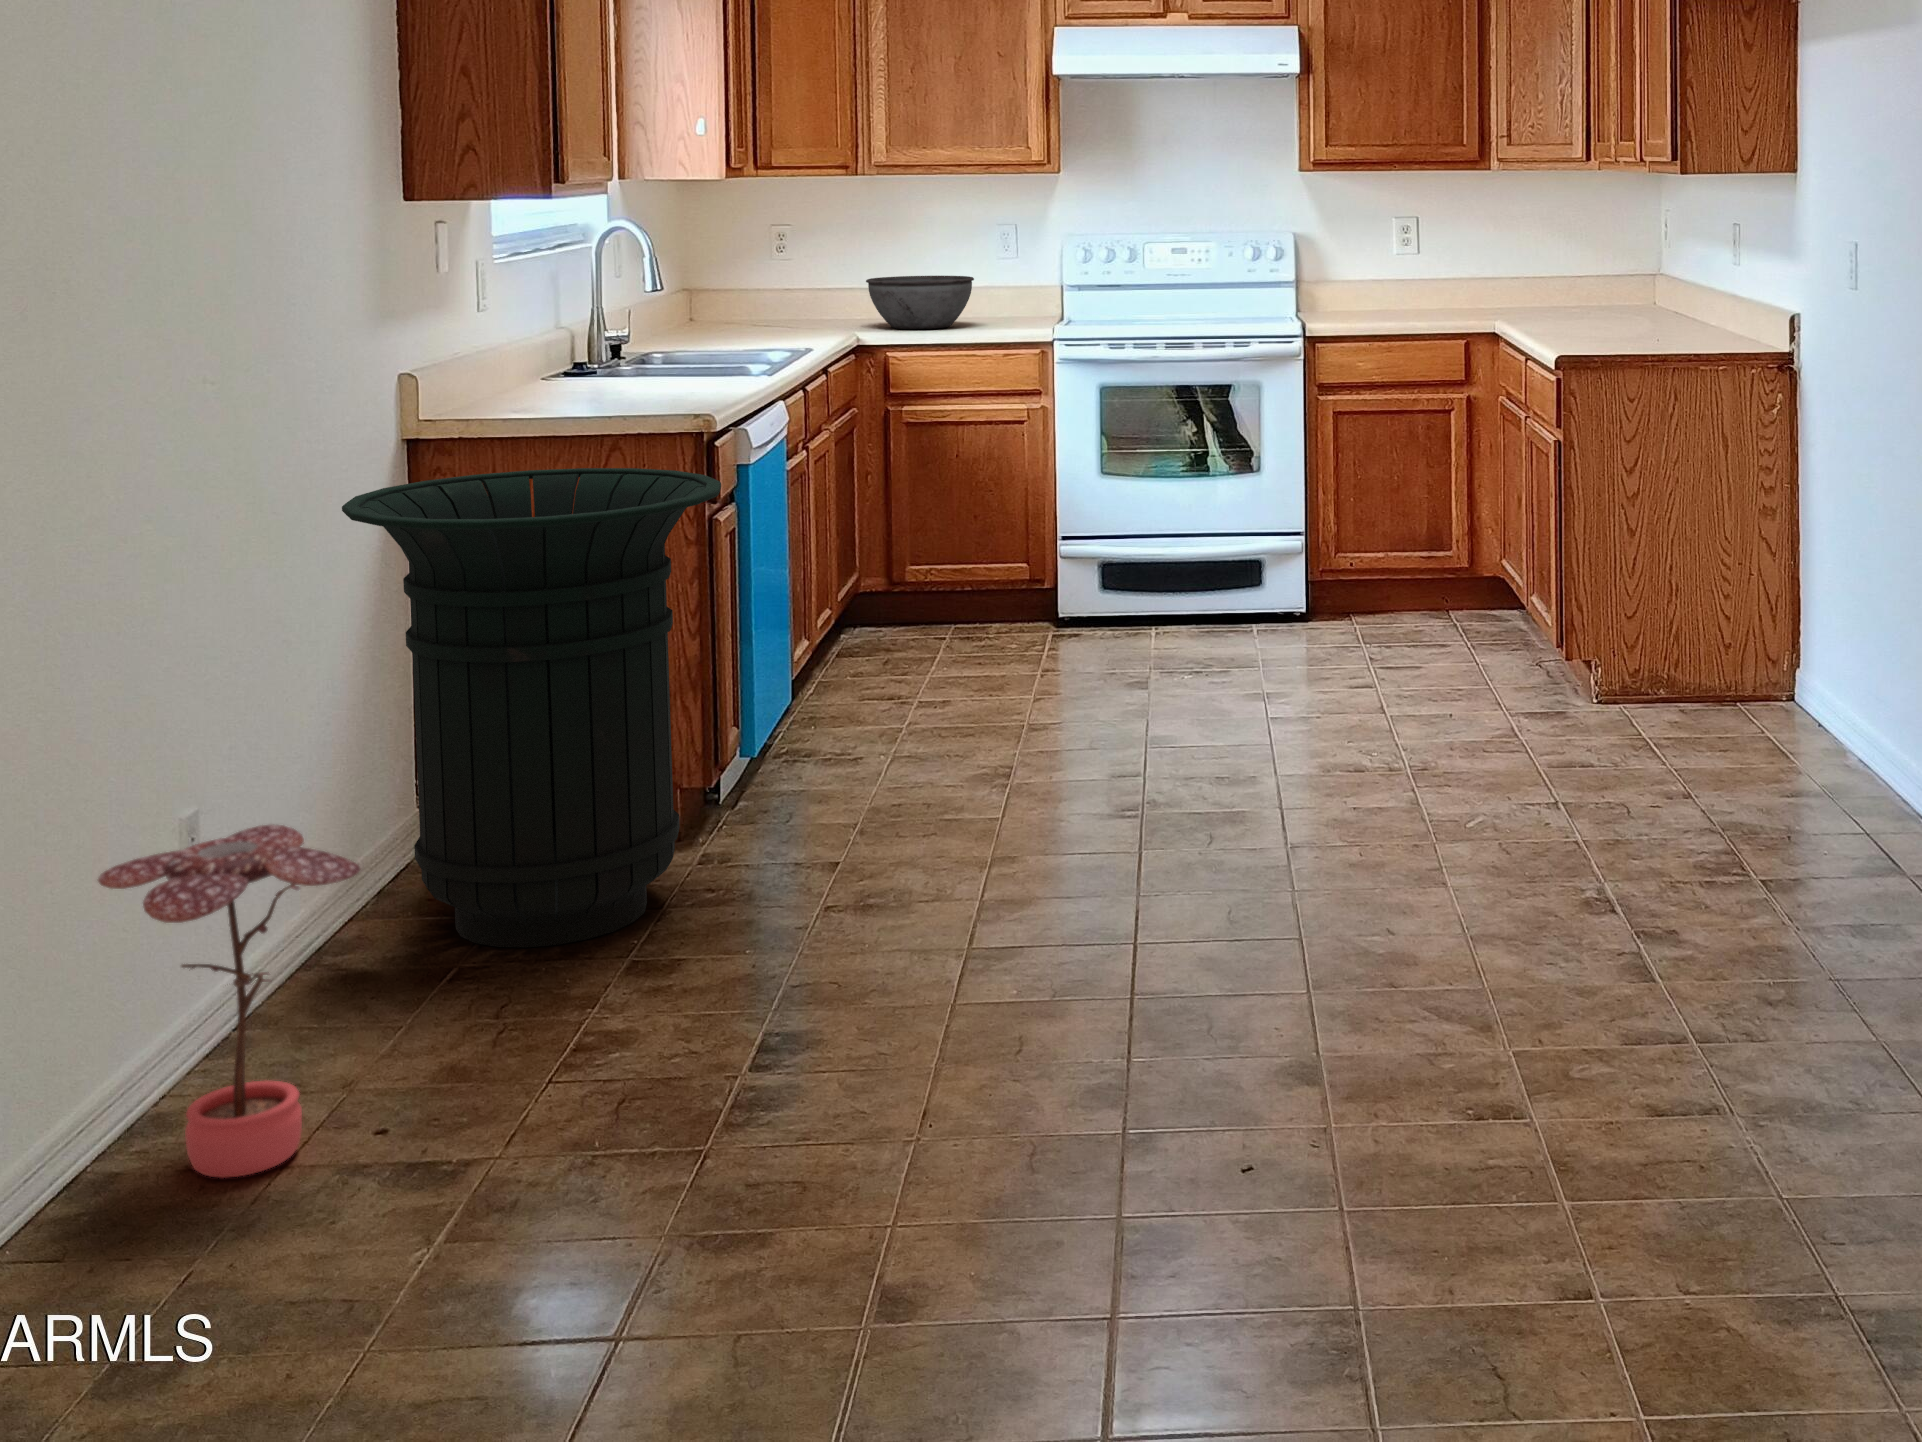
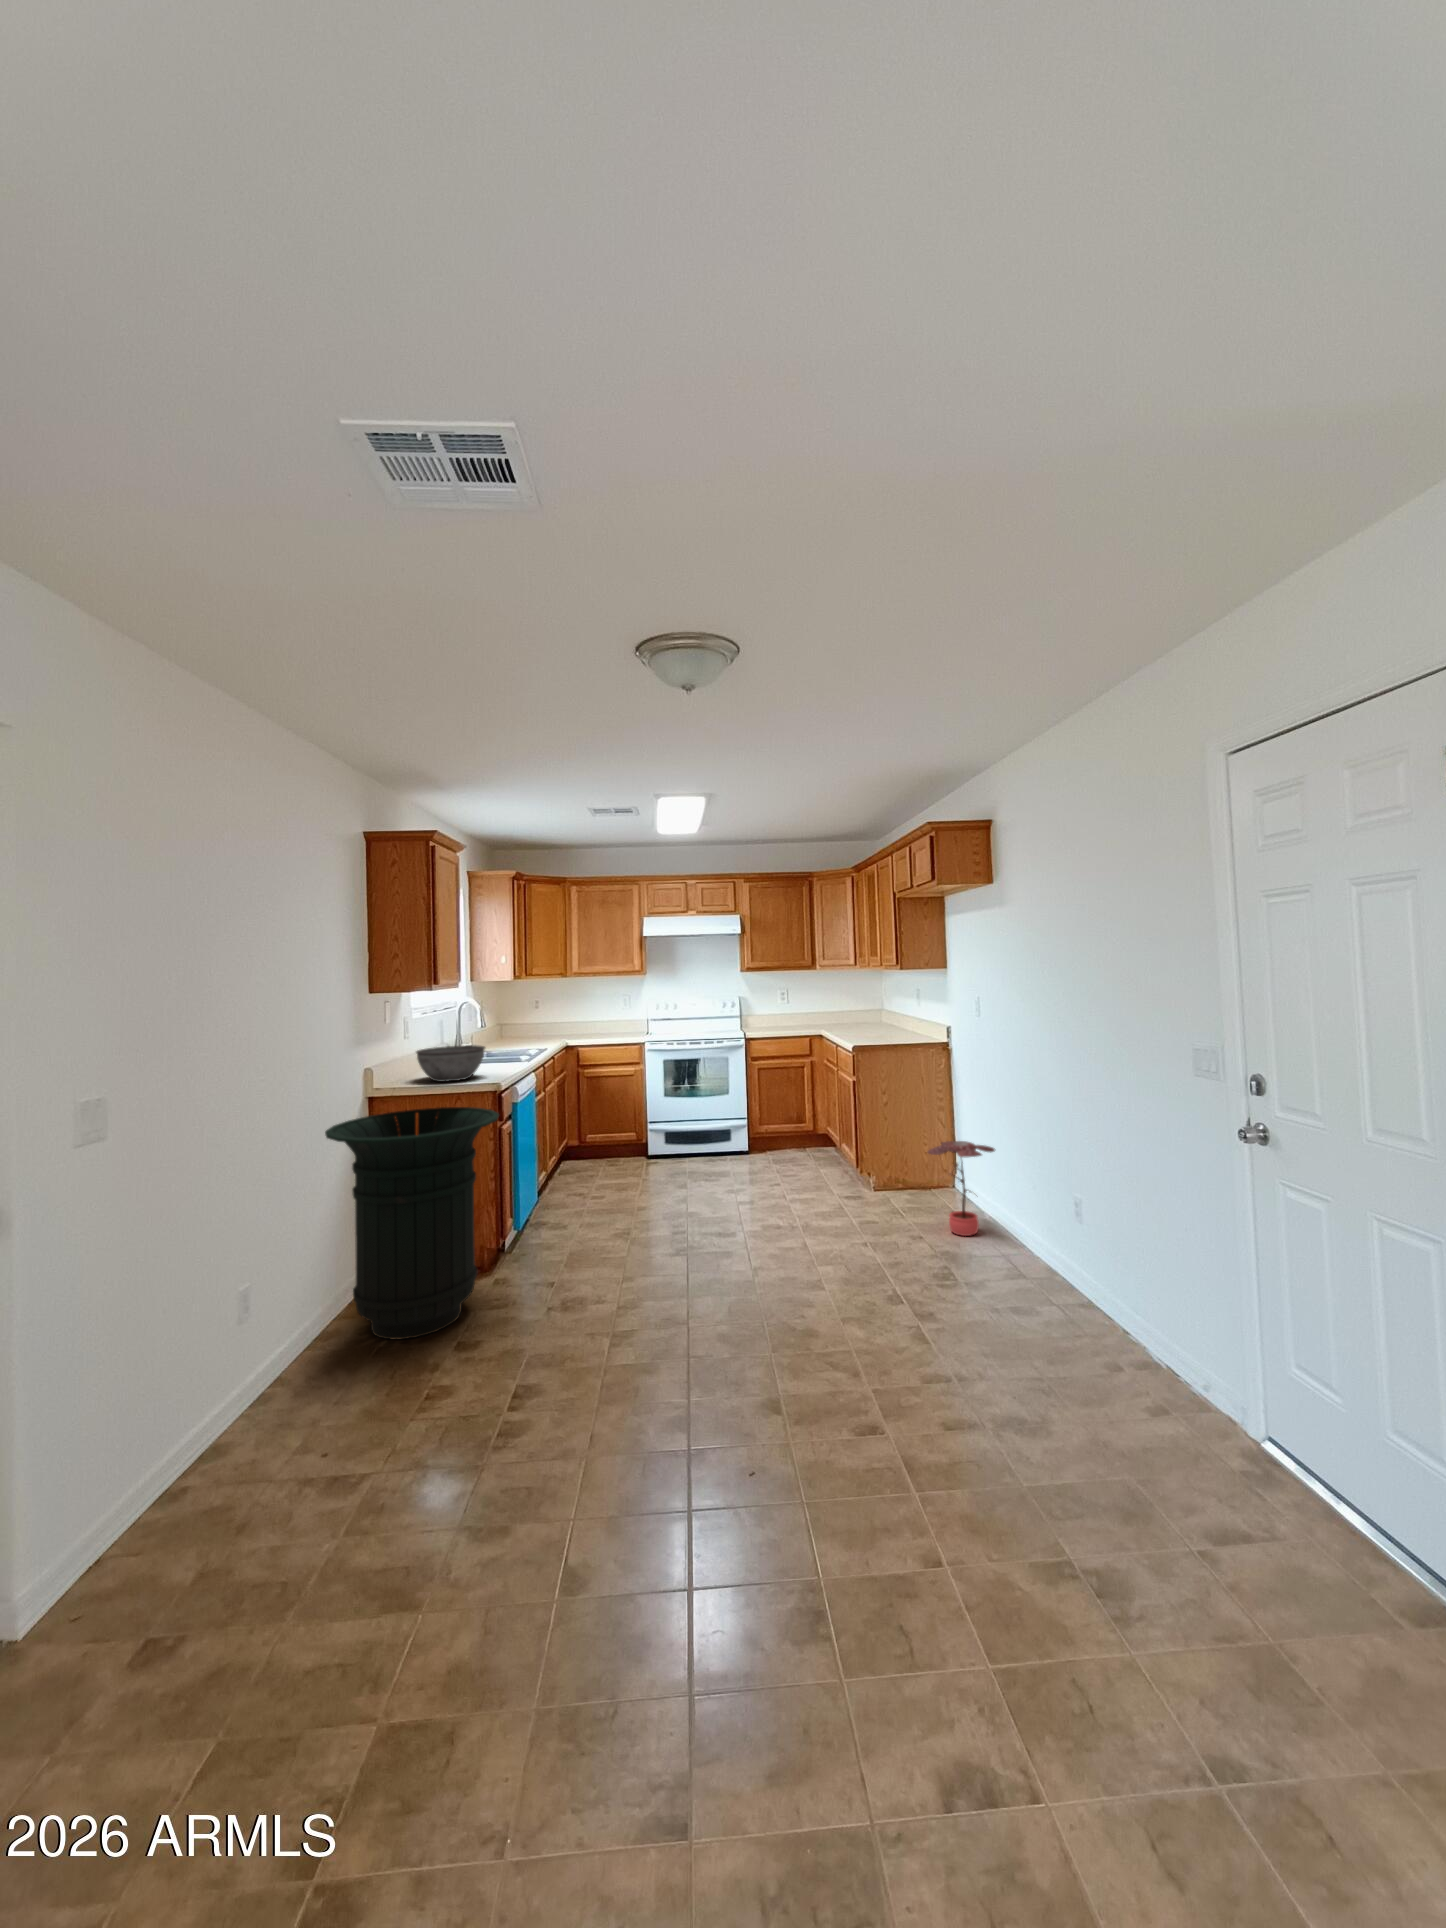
bowl: present [866,276,974,329] -> present [416,1045,485,1082]
potted plant: present [98,825,360,1178] -> present [928,1141,995,1236]

